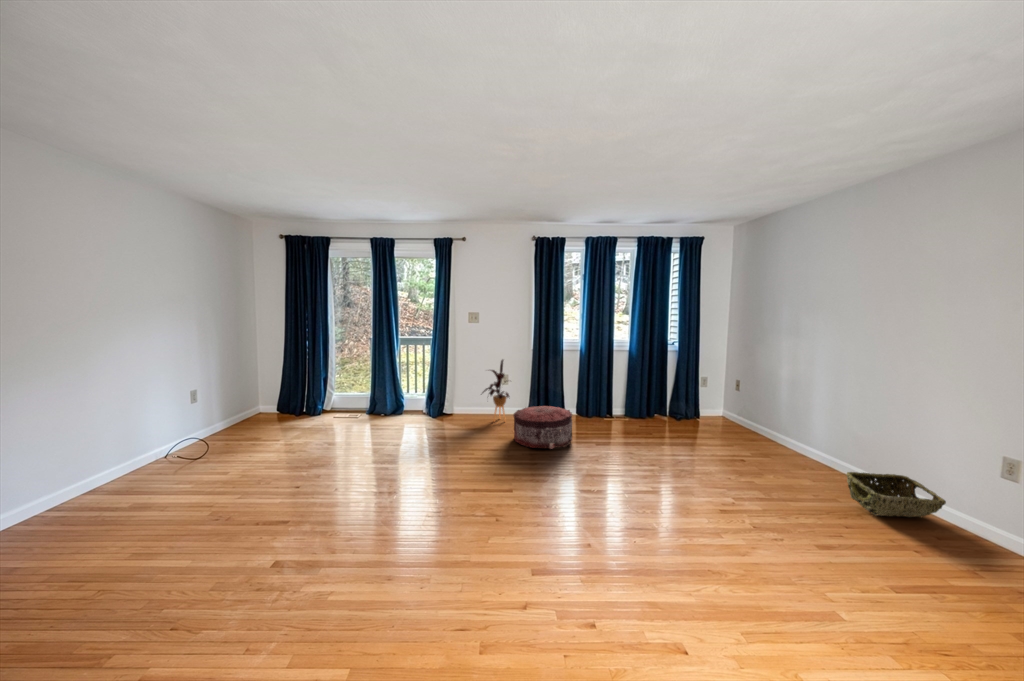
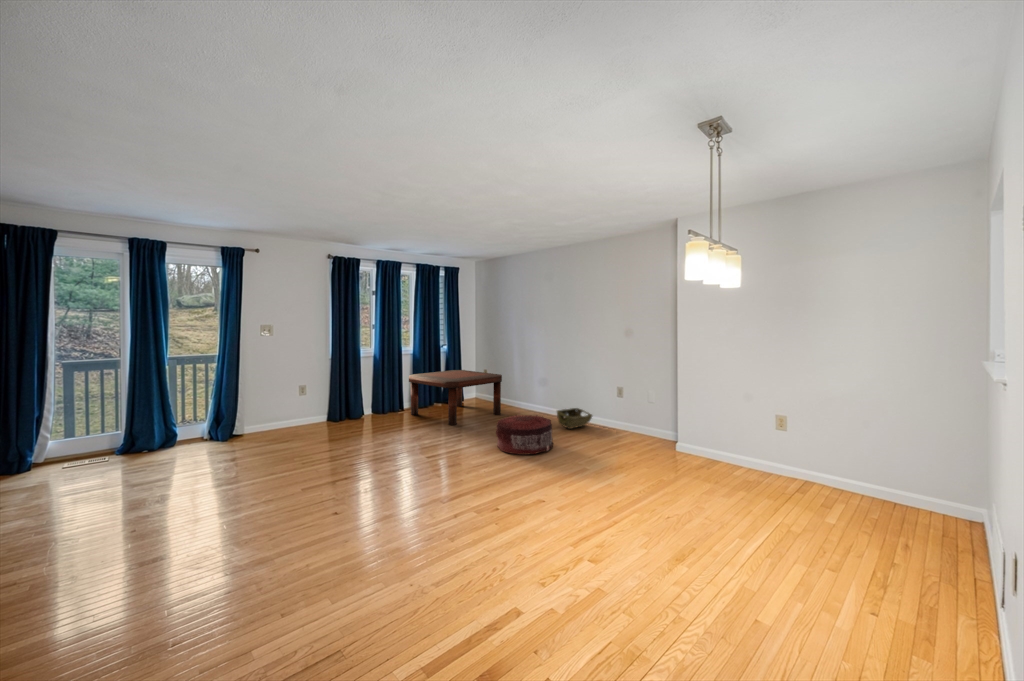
house plant: present [483,360,509,421] -> none [285,369,319,431]
coffee table: none [616,374,752,452] -> present [409,370,502,425]
pouf: present [514,406,572,449] -> present [496,415,554,455]

